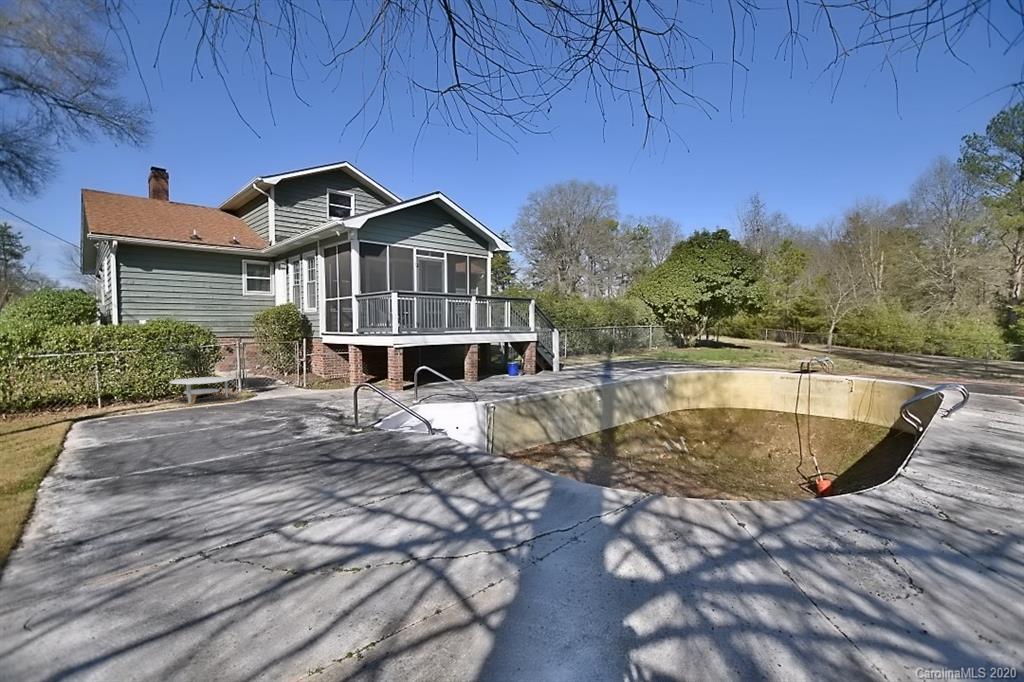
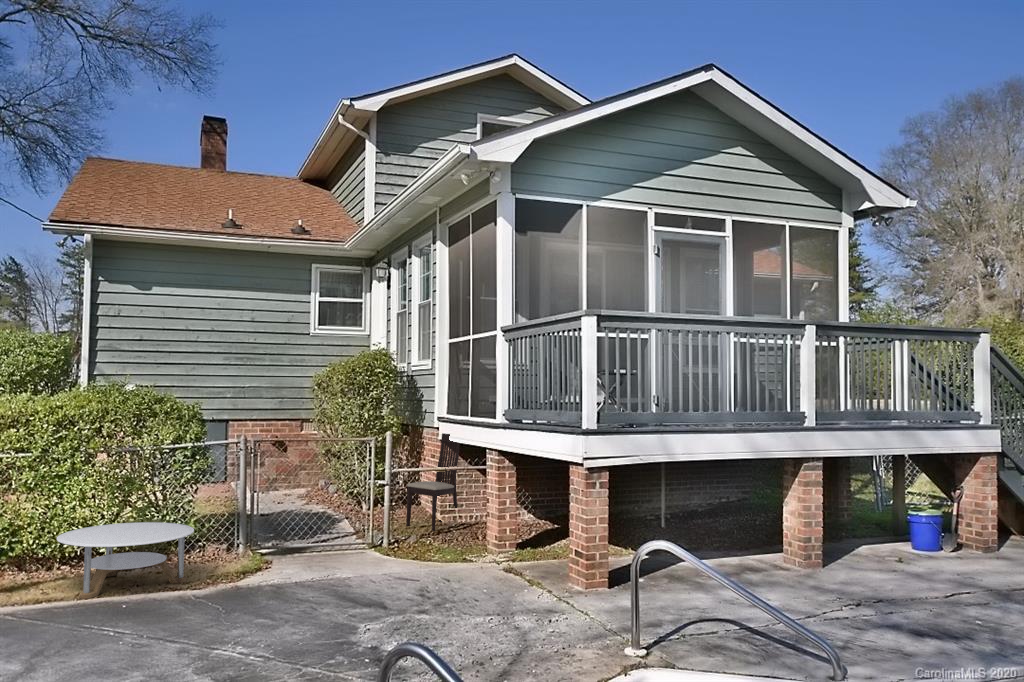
chair: none [310,340,334,380] -> present [406,433,460,531]

